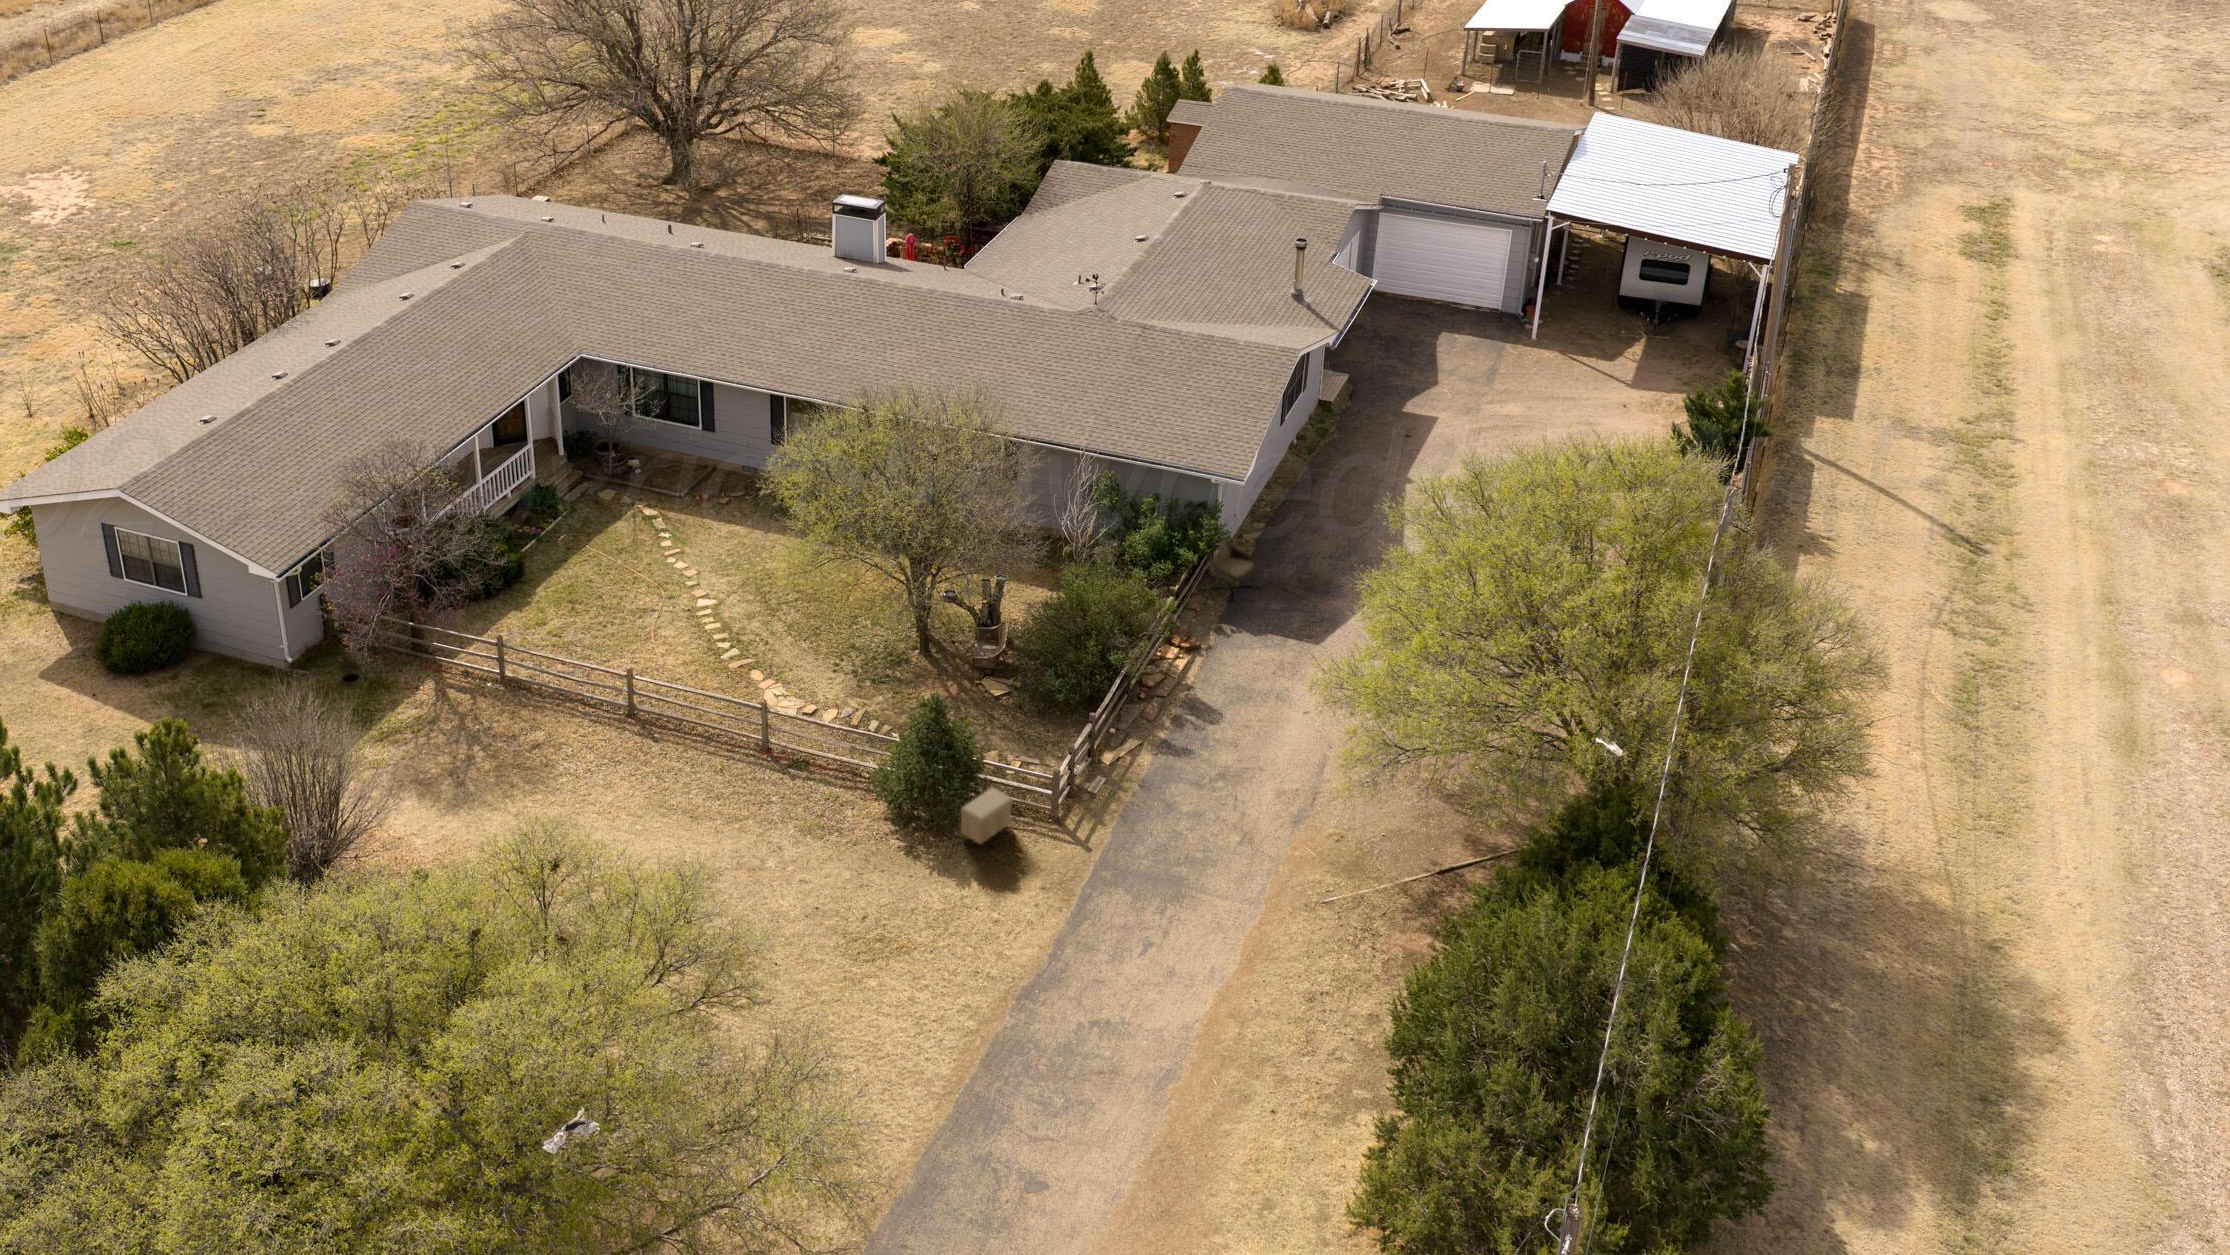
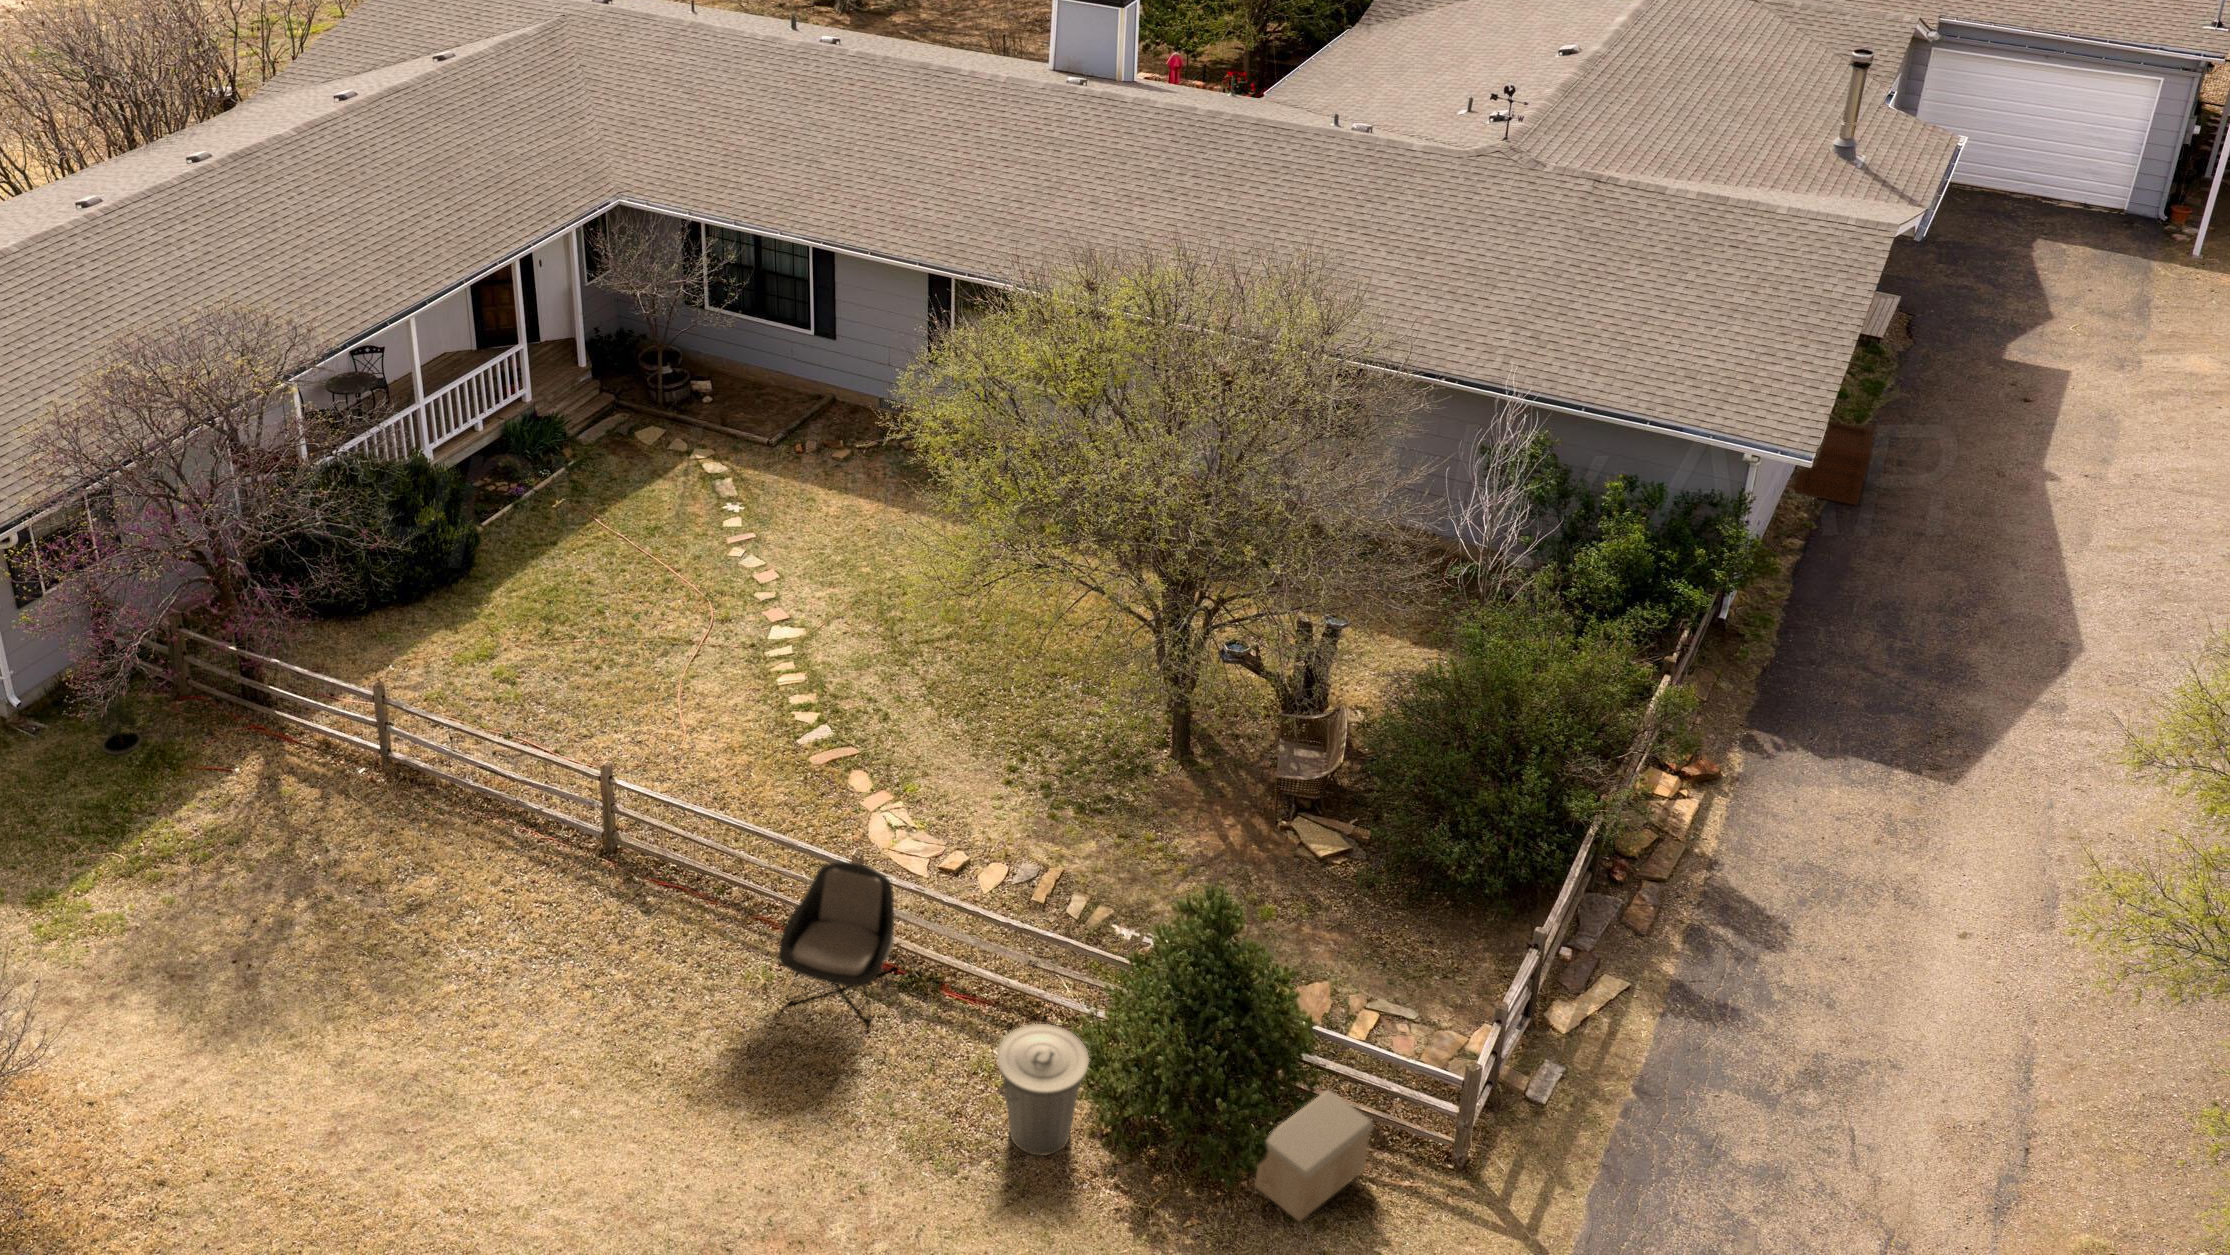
wooden crate: none [1262,456,1304,504] -> present [1794,421,1874,505]
lounge chair: present [1202,537,1257,600] -> present [779,862,899,1021]
trash can: none [839,768,882,829] -> present [997,1024,1089,1156]

